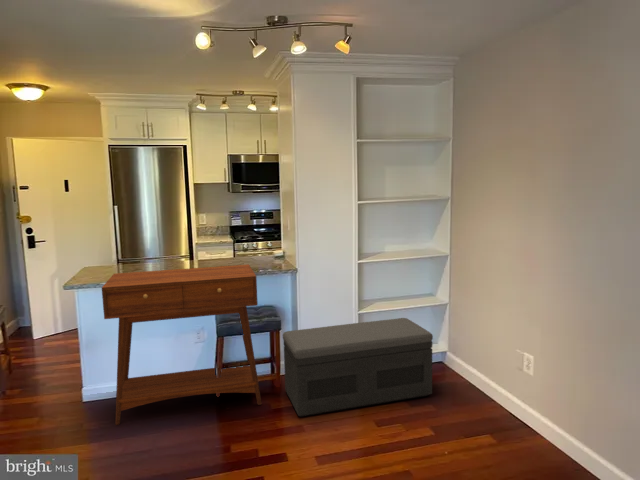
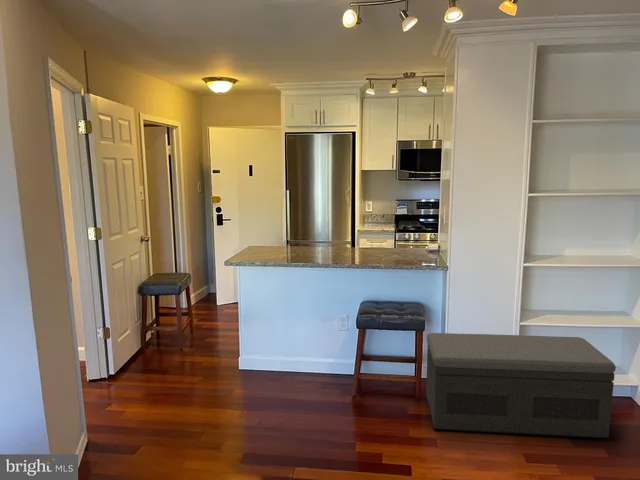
console table: present [102,264,262,425] -> none [250,255,399,406]

